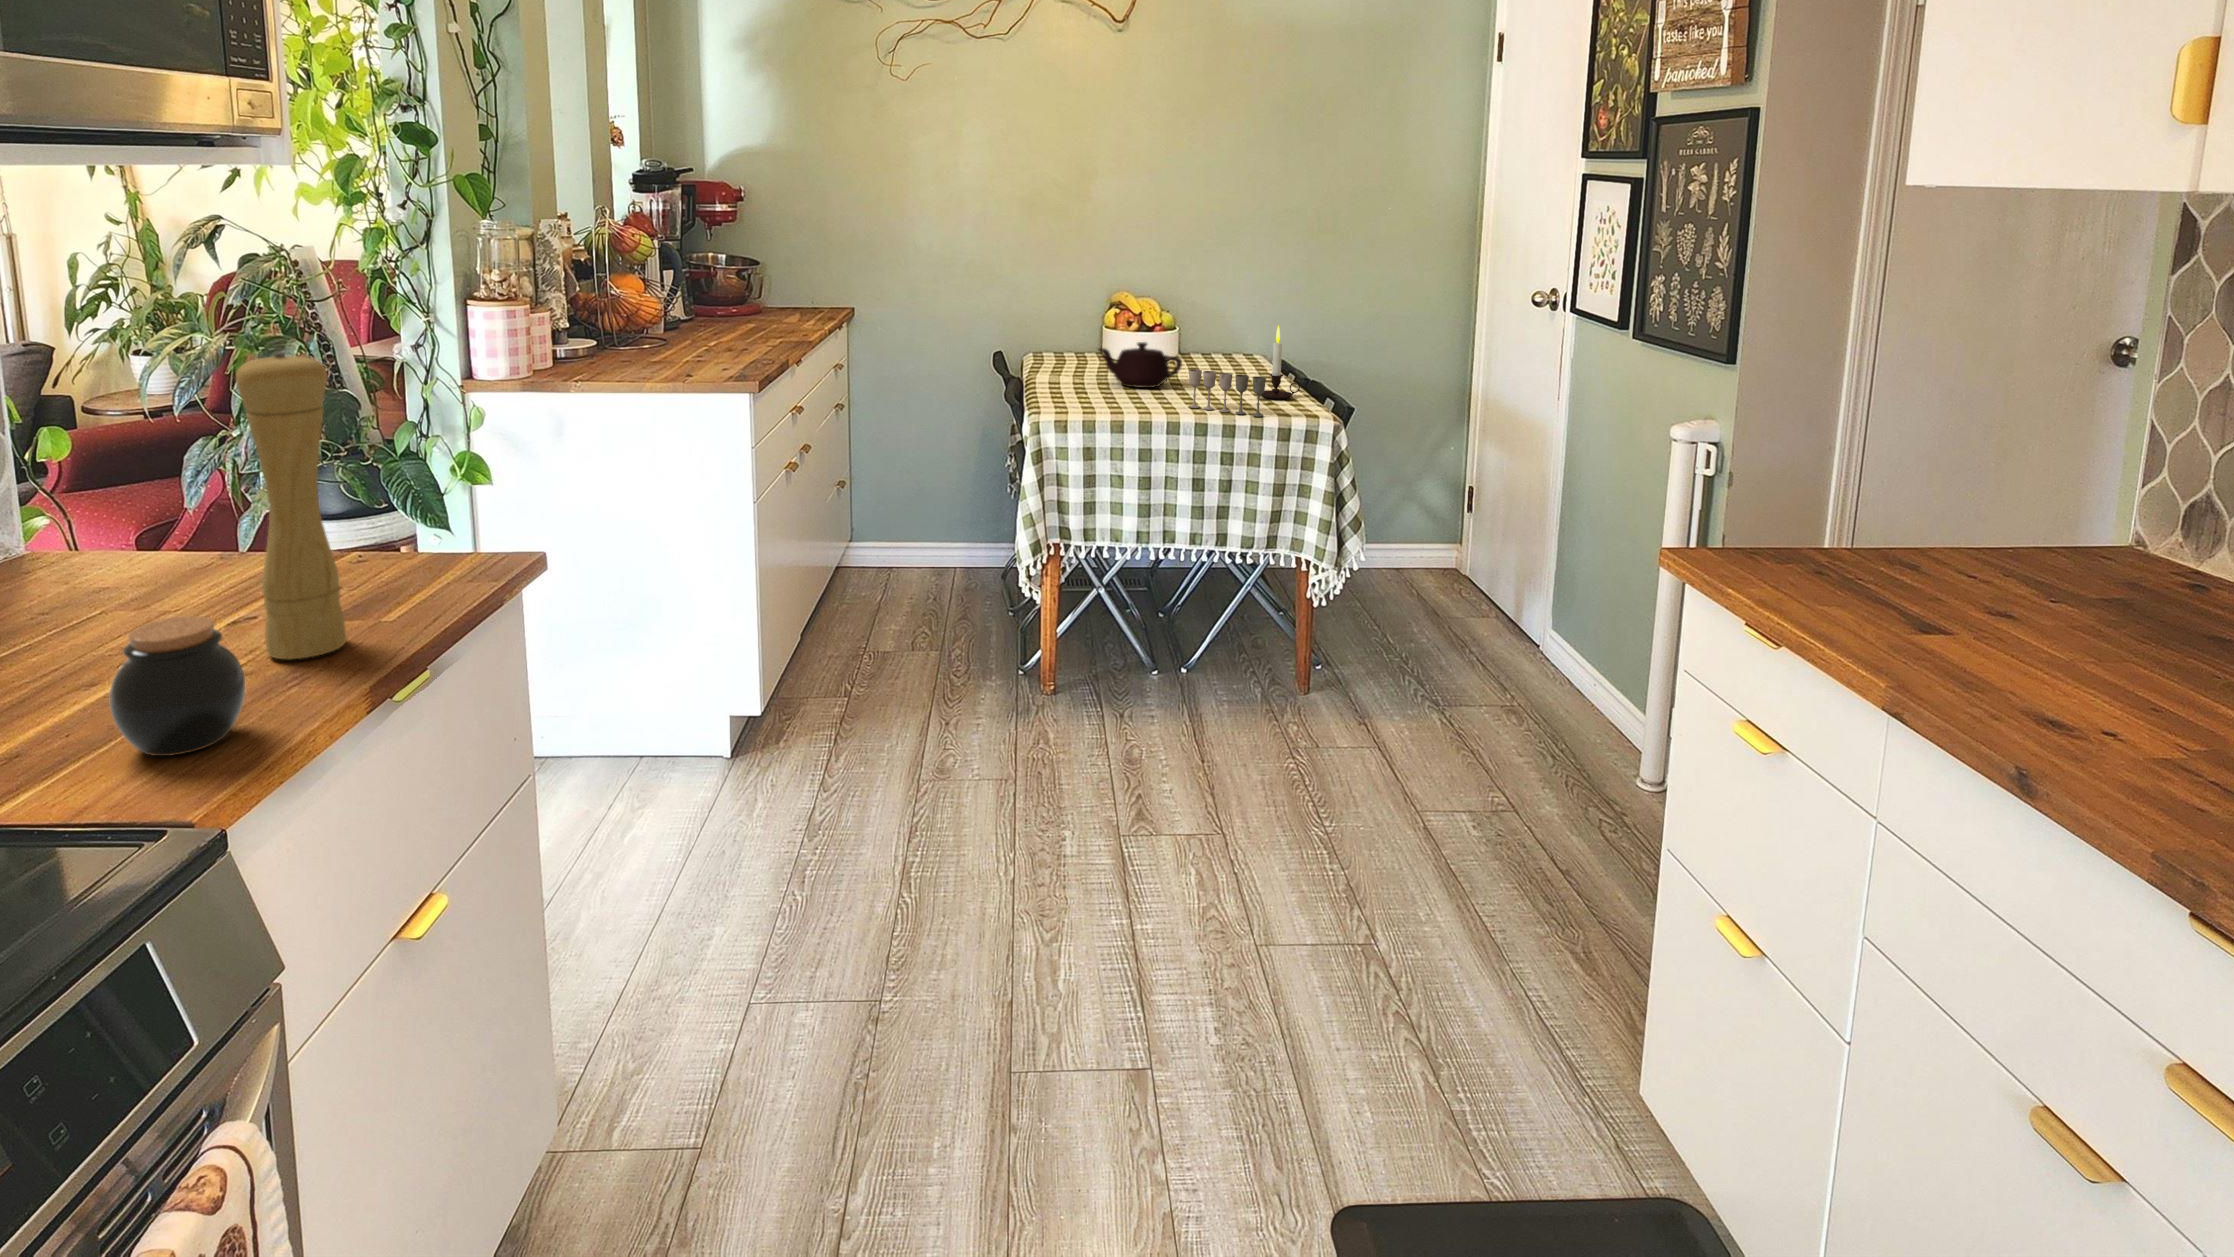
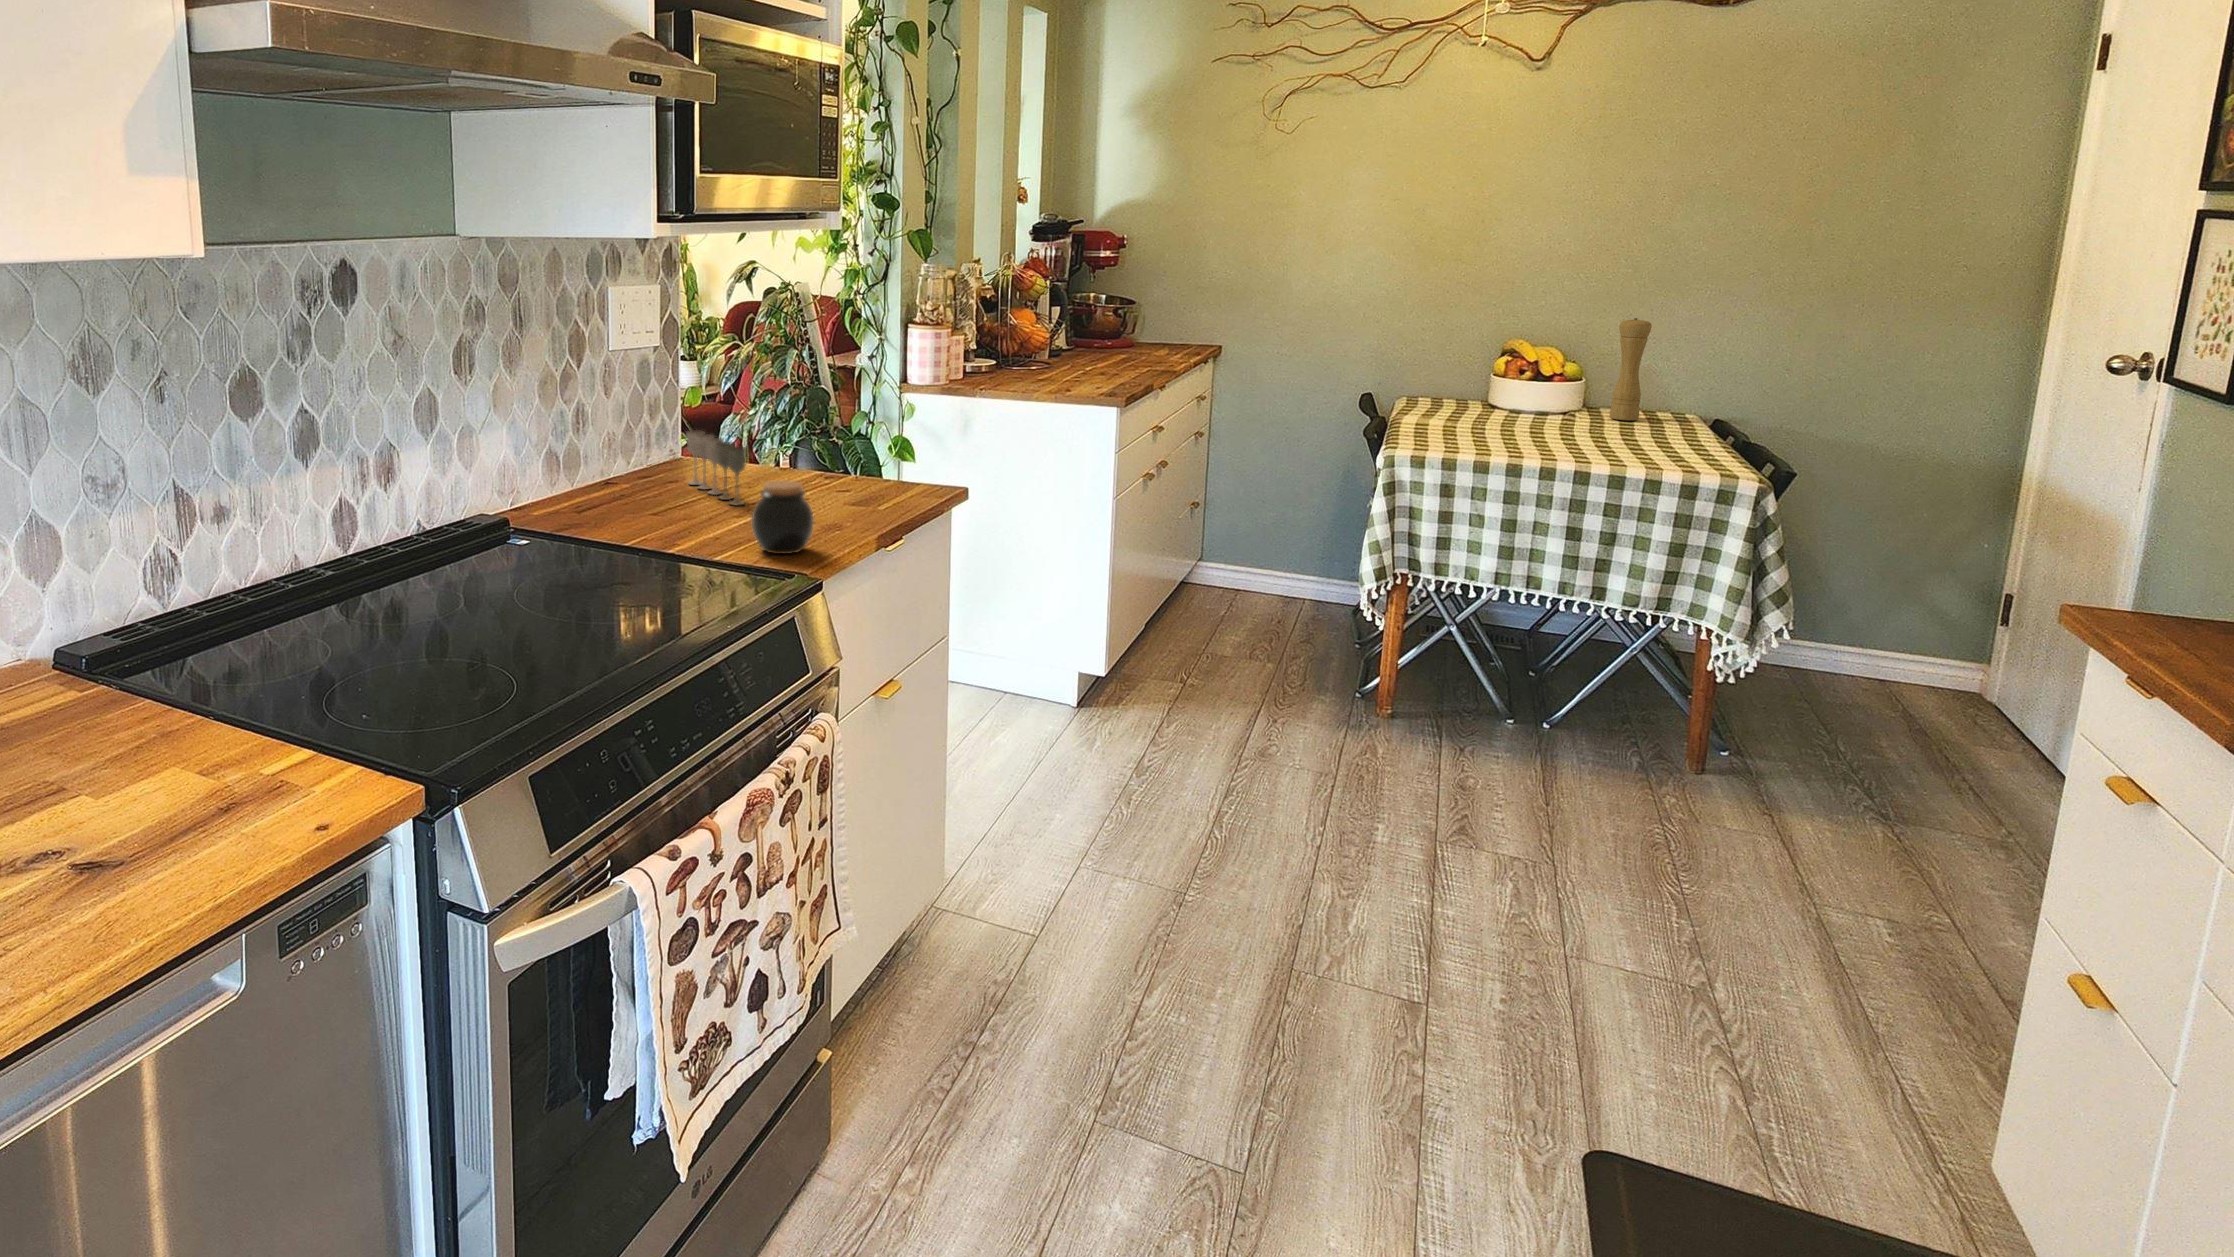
candle: present [1261,325,1300,399] -> none [1667,378,1724,457]
teapot: present [1099,342,1182,388] -> none [1476,390,1575,436]
pepper mill: present [236,352,346,659] -> present [1609,318,1652,420]
wine glass: present [1189,369,1266,417] -> present [686,430,746,505]

